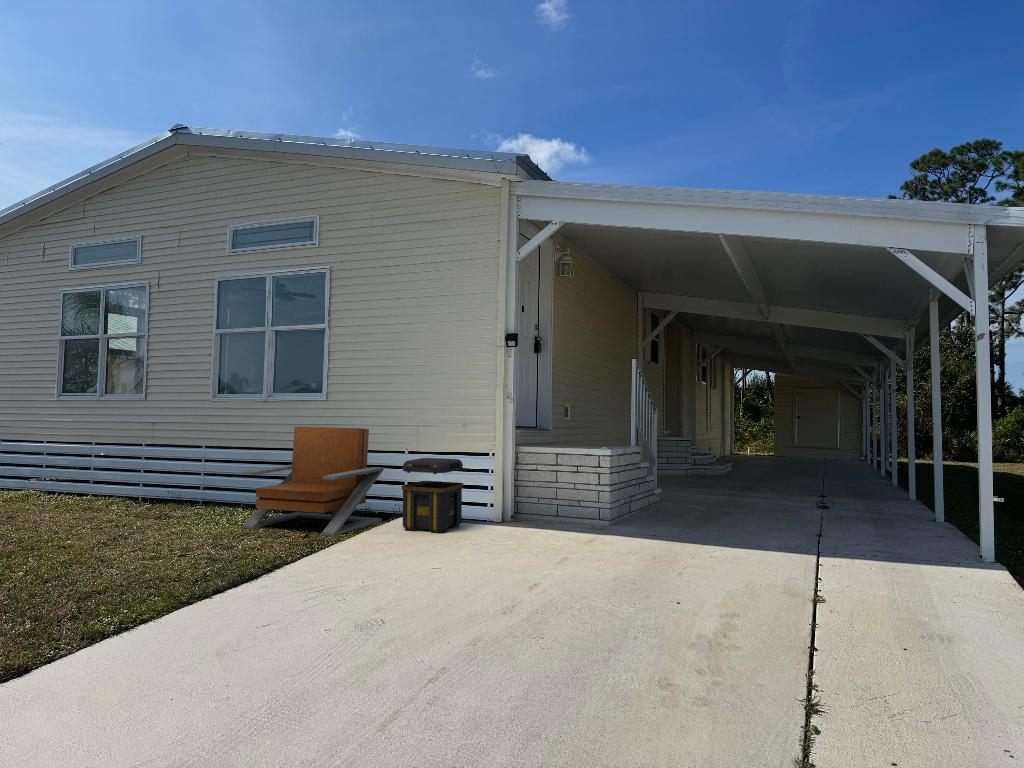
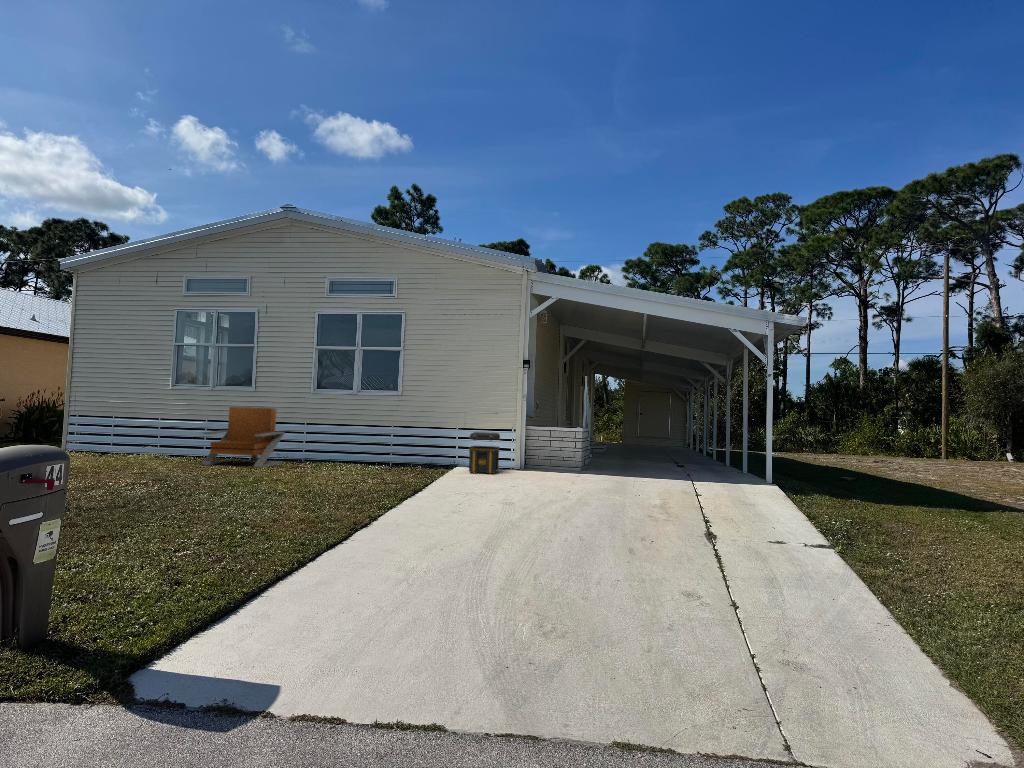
lounge chair: present [243,427,384,536] -> present [202,407,285,468]

